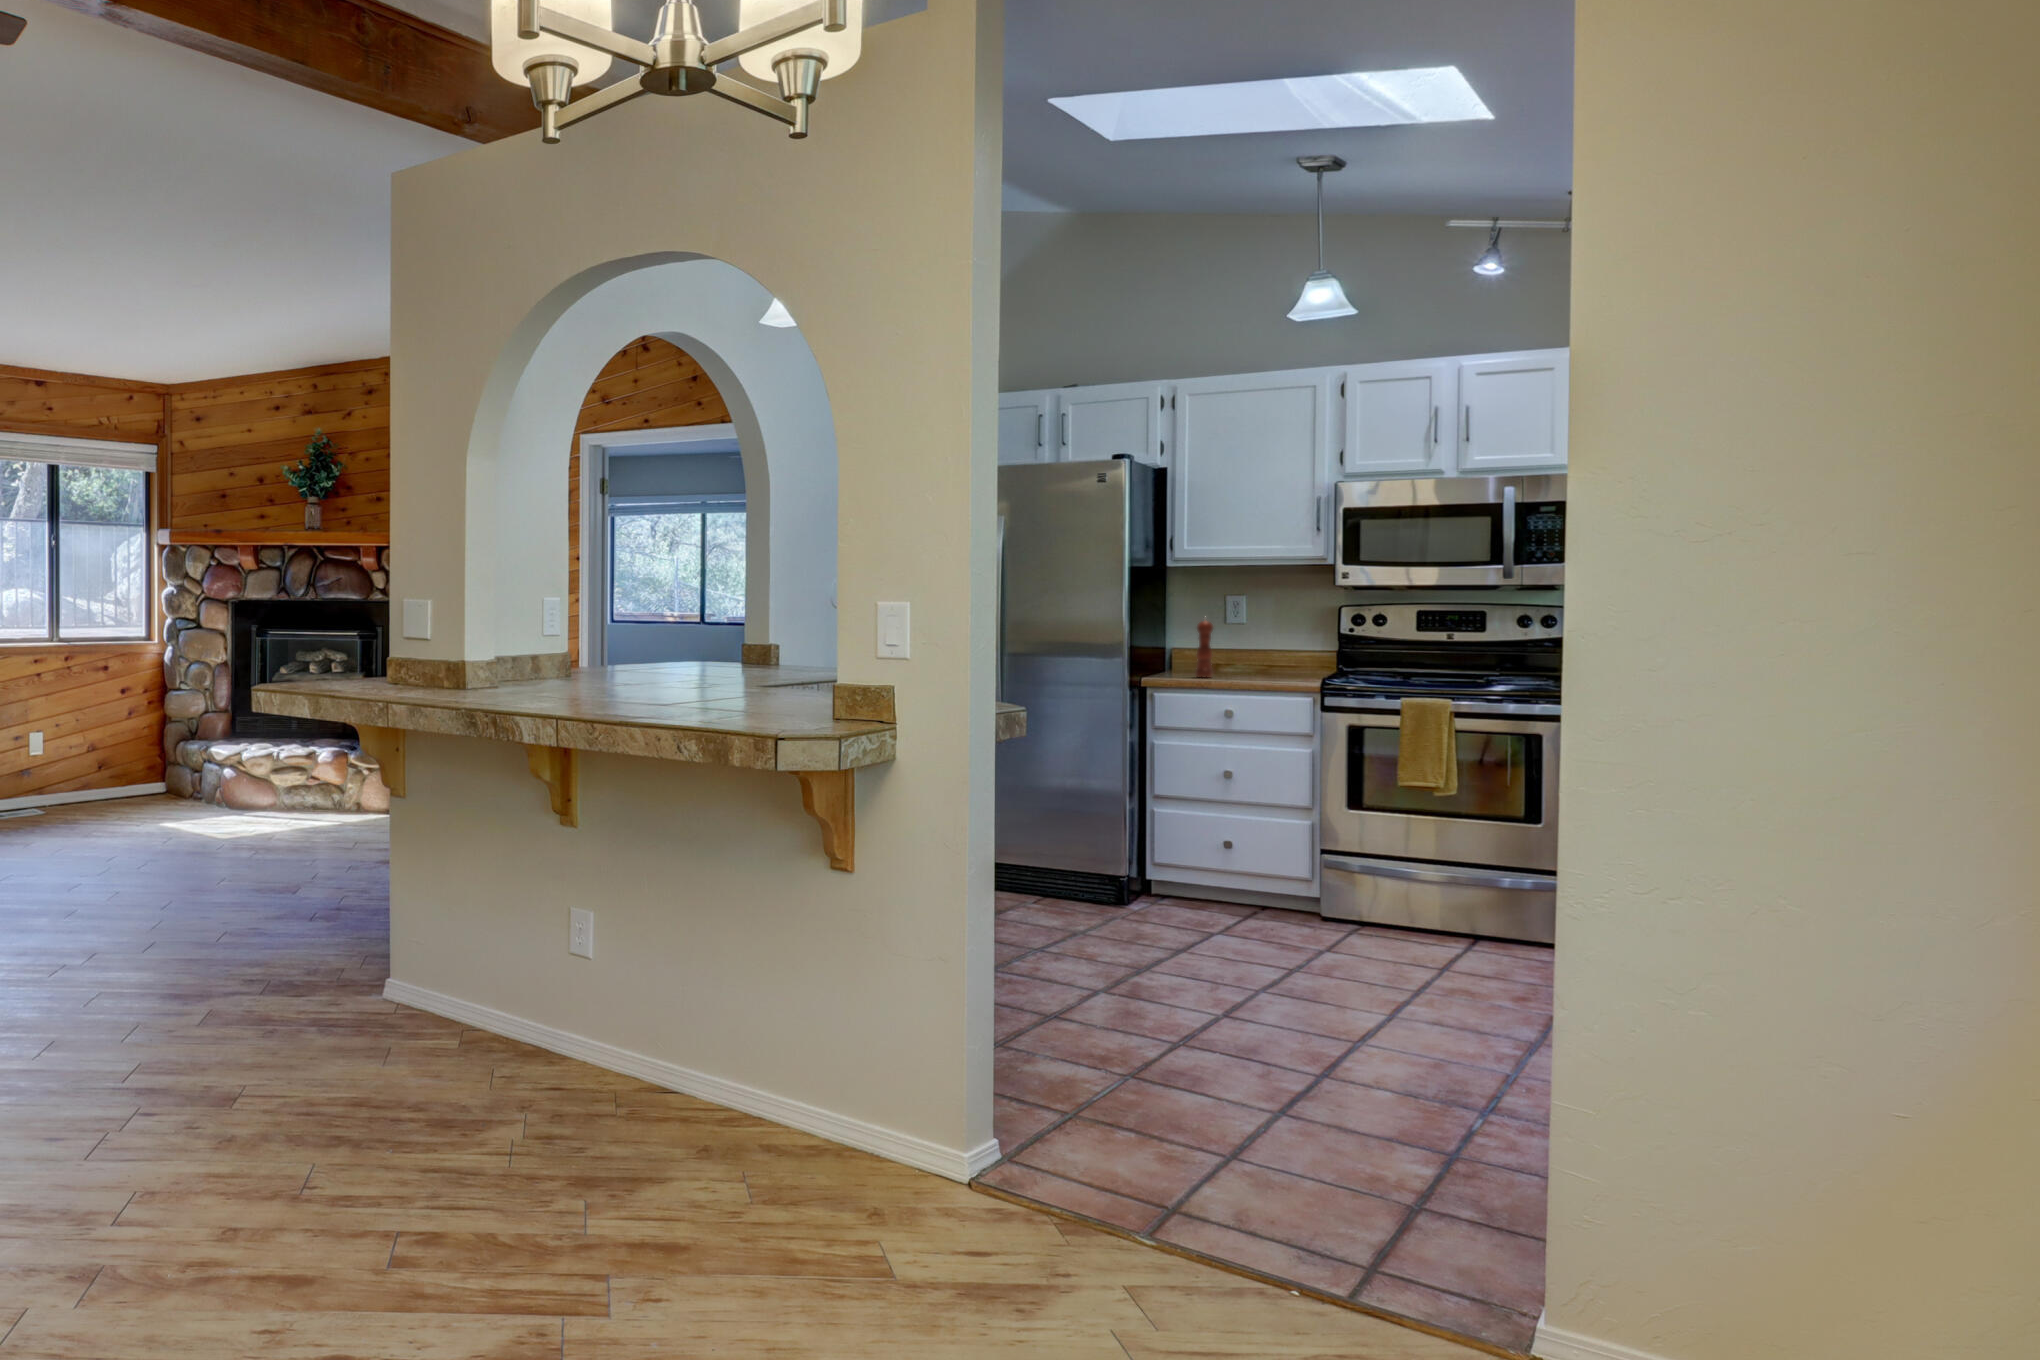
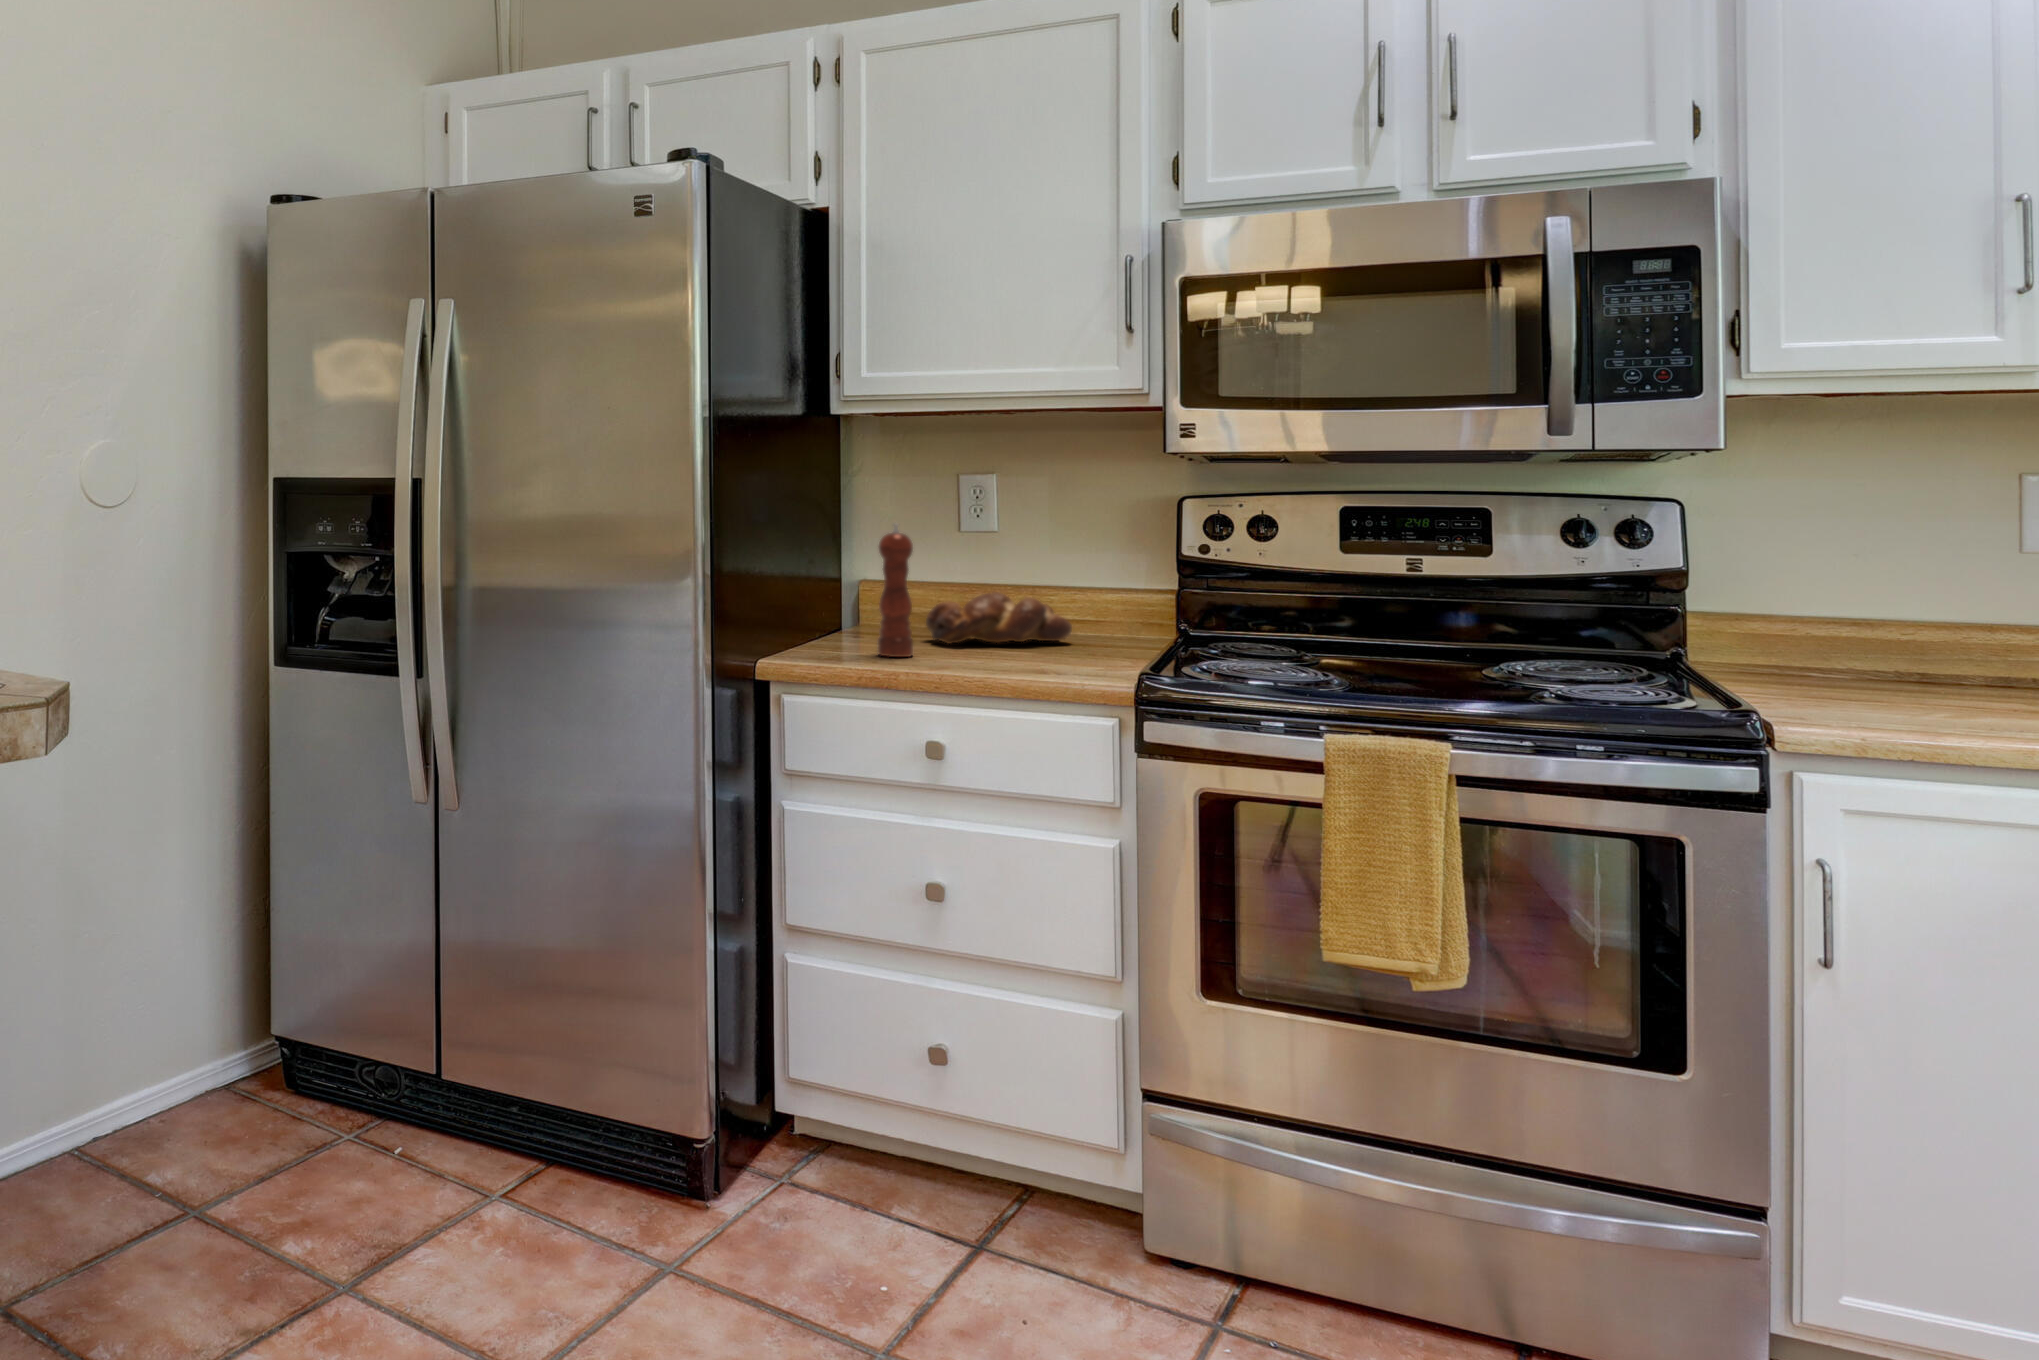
bread loaf: none [1212,652,1285,675] -> present [926,592,1072,644]

